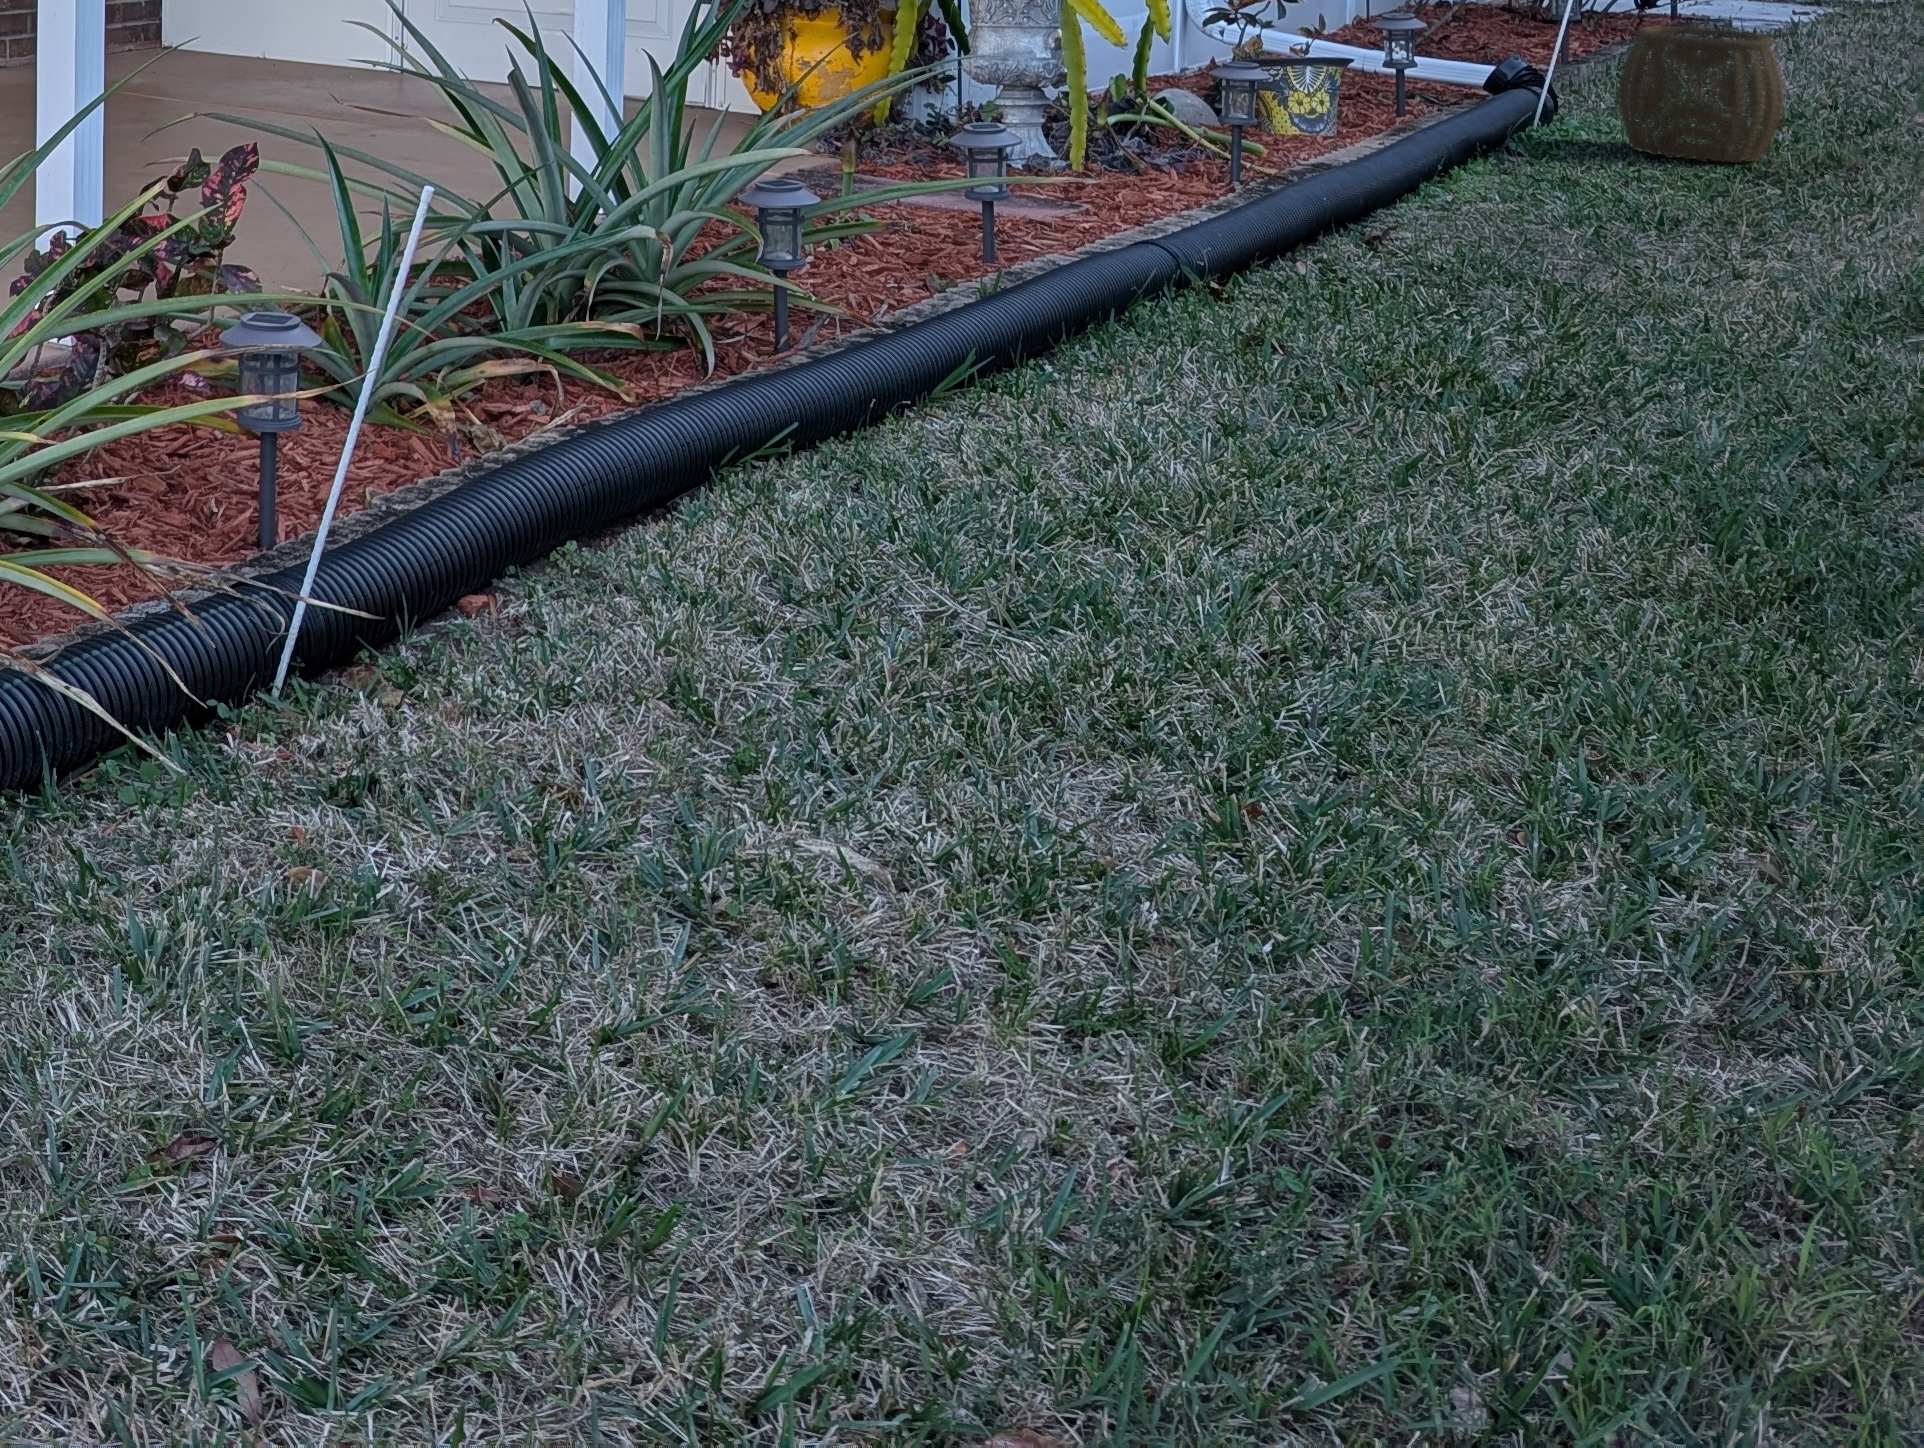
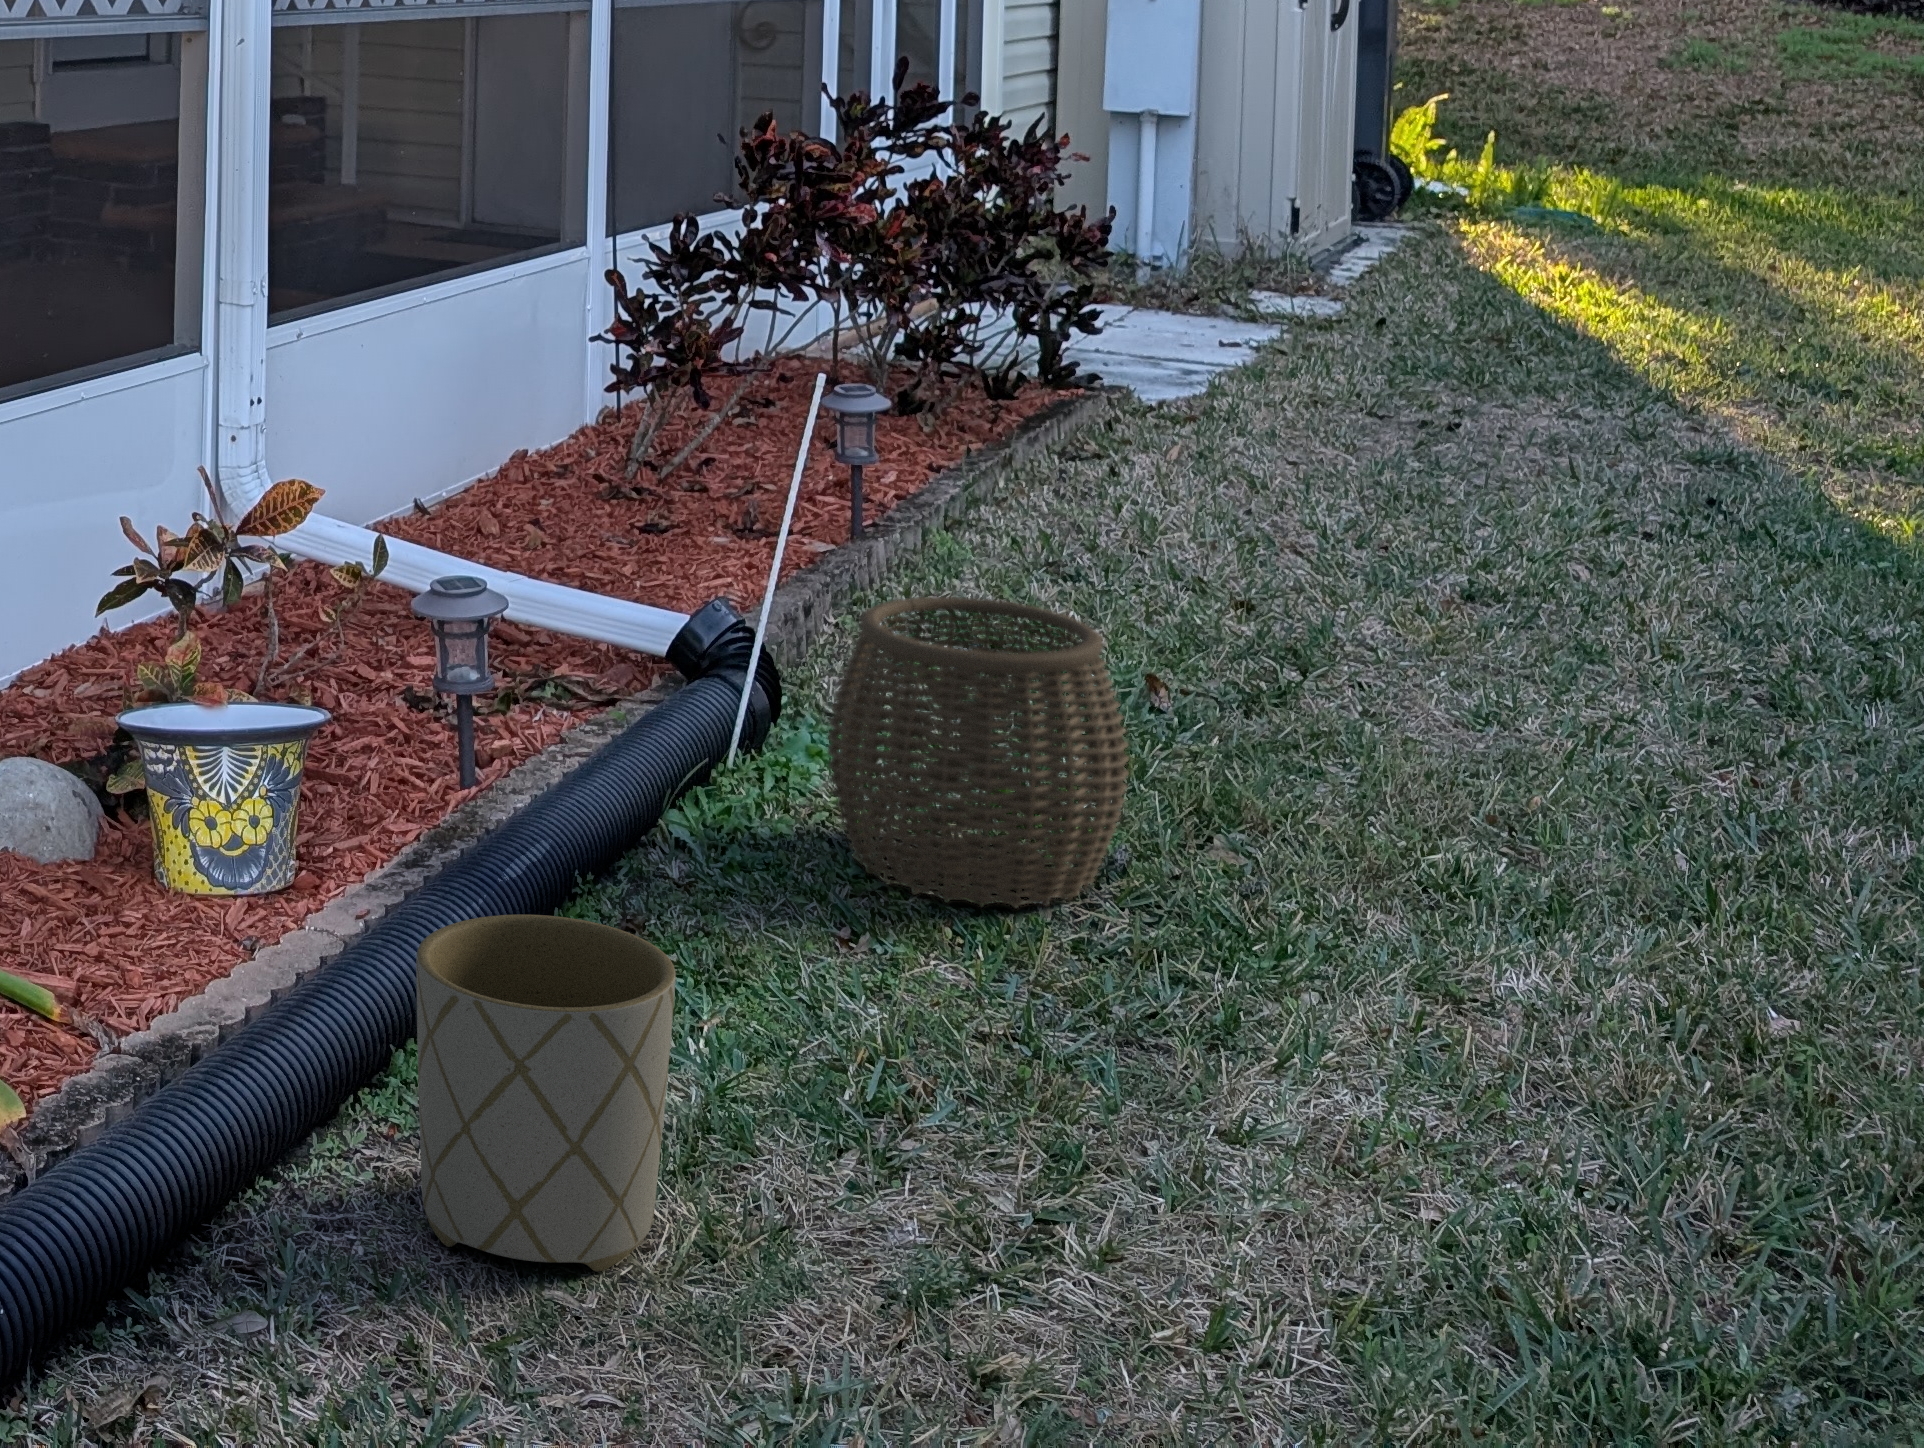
planter: none [1483,94,1604,217] -> present [416,915,676,1272]

